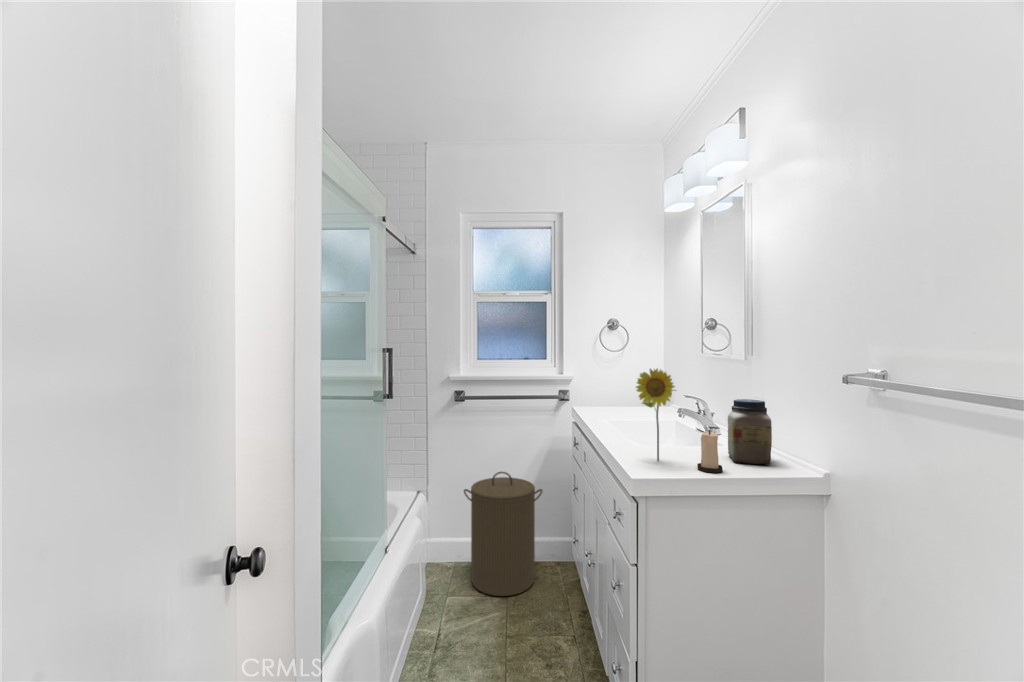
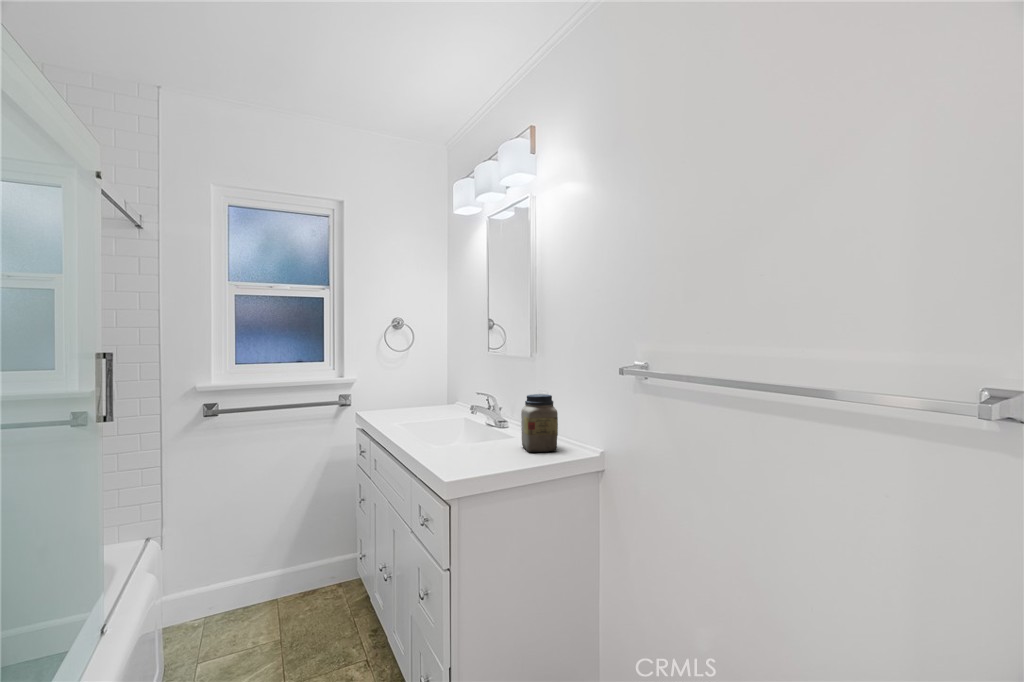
flower: present [636,369,676,461] -> none [443,369,482,460]
candle: present [697,430,723,473] -> none [501,425,523,465]
laundry hamper: present [464,472,543,596] -> none [219,495,324,644]

